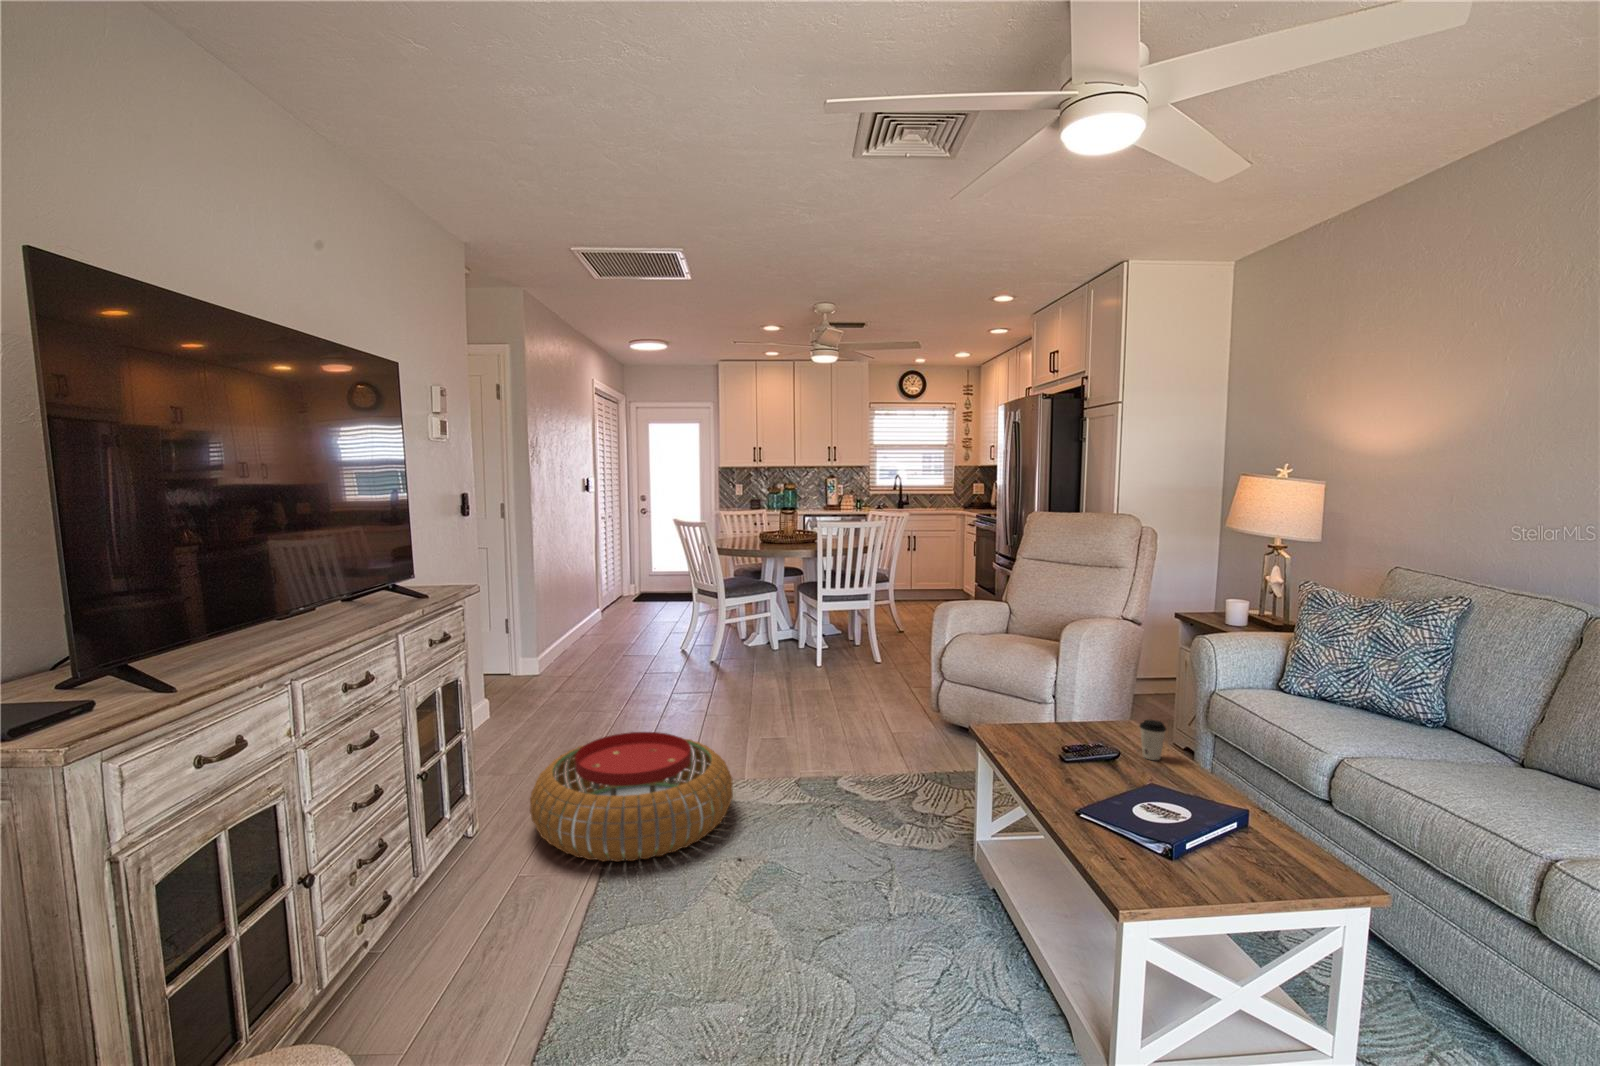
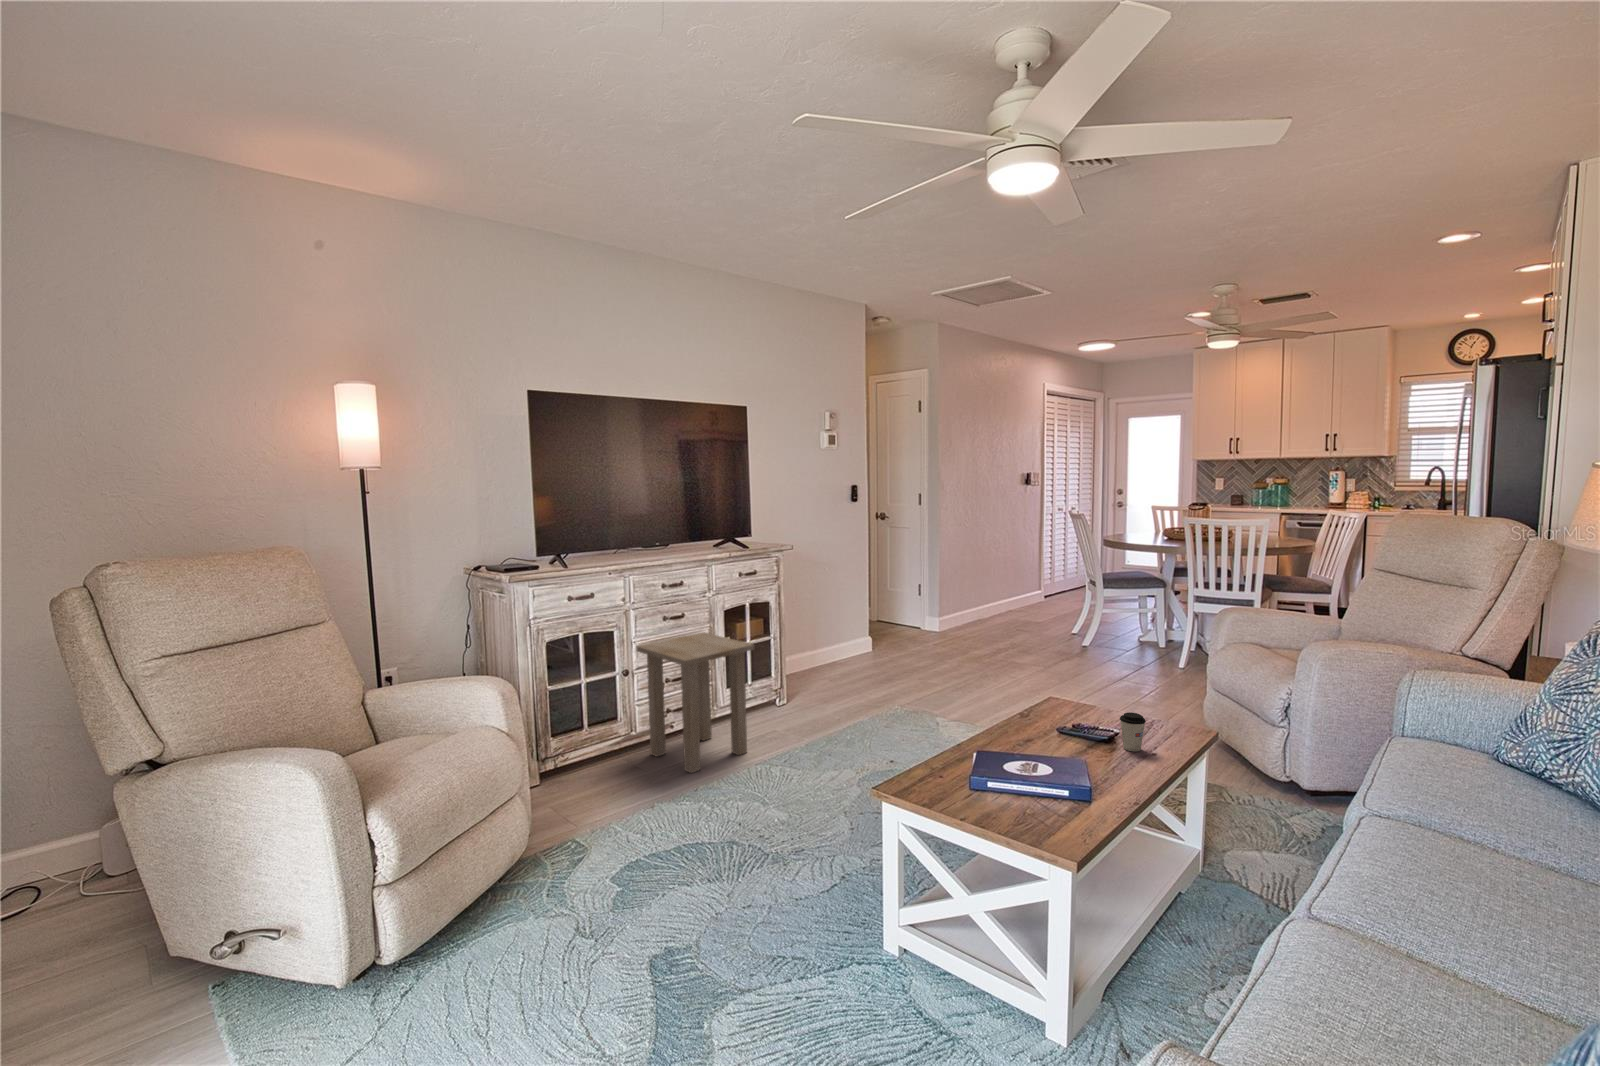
pouf: present [530,732,733,862] -> none [793,661,931,741]
side table: none [332,751,559,1029] -> present [637,633,754,773]

